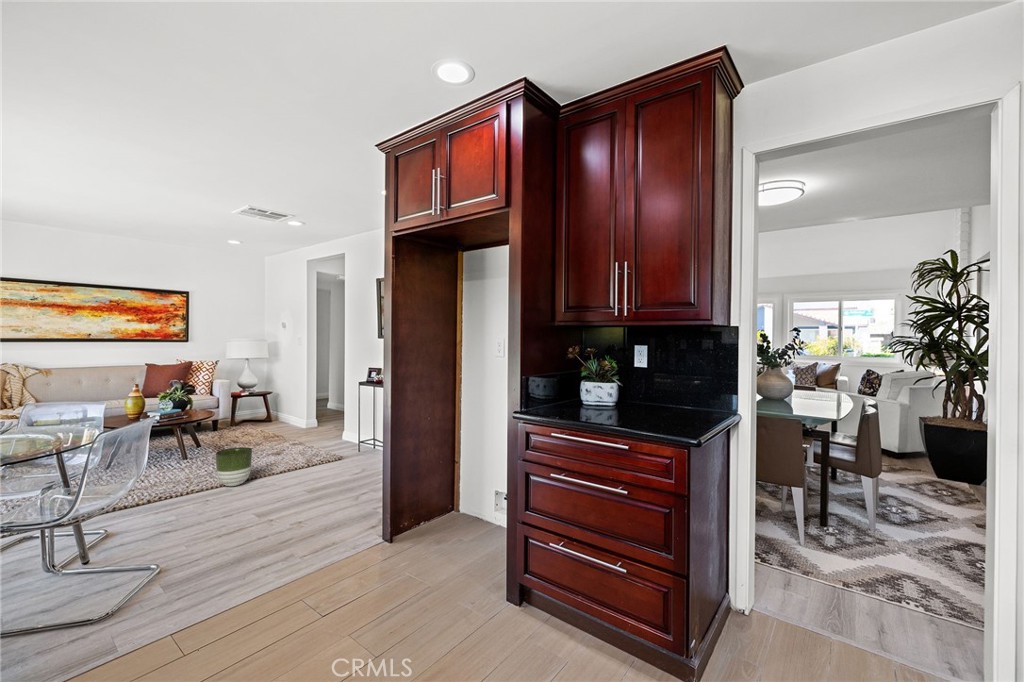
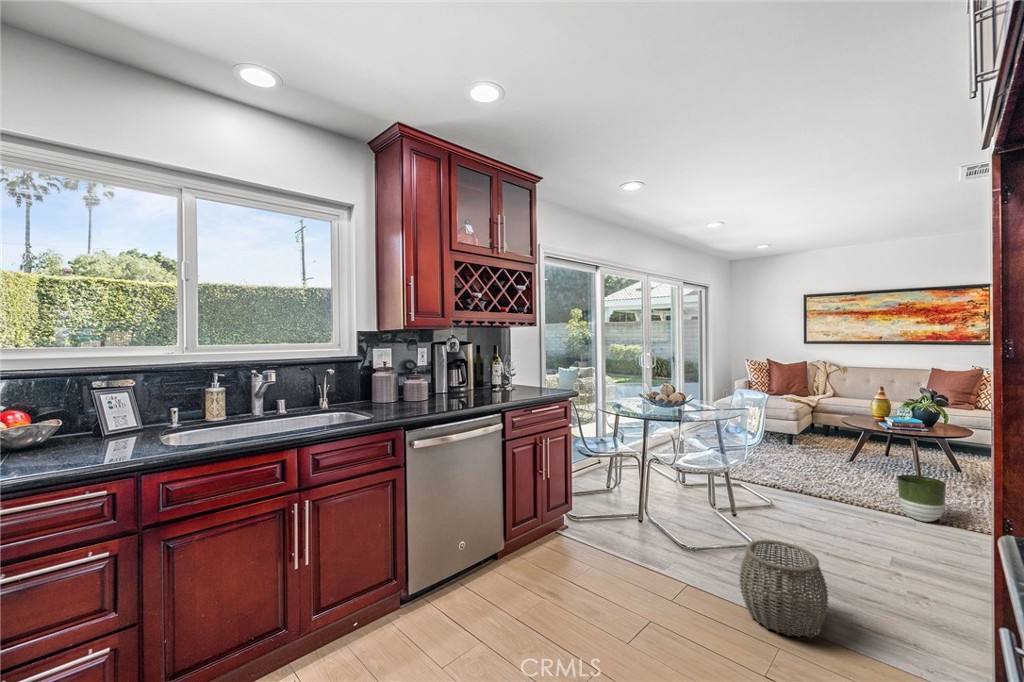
woven basket: none [232,518,321,614] -> present [740,540,828,637]

